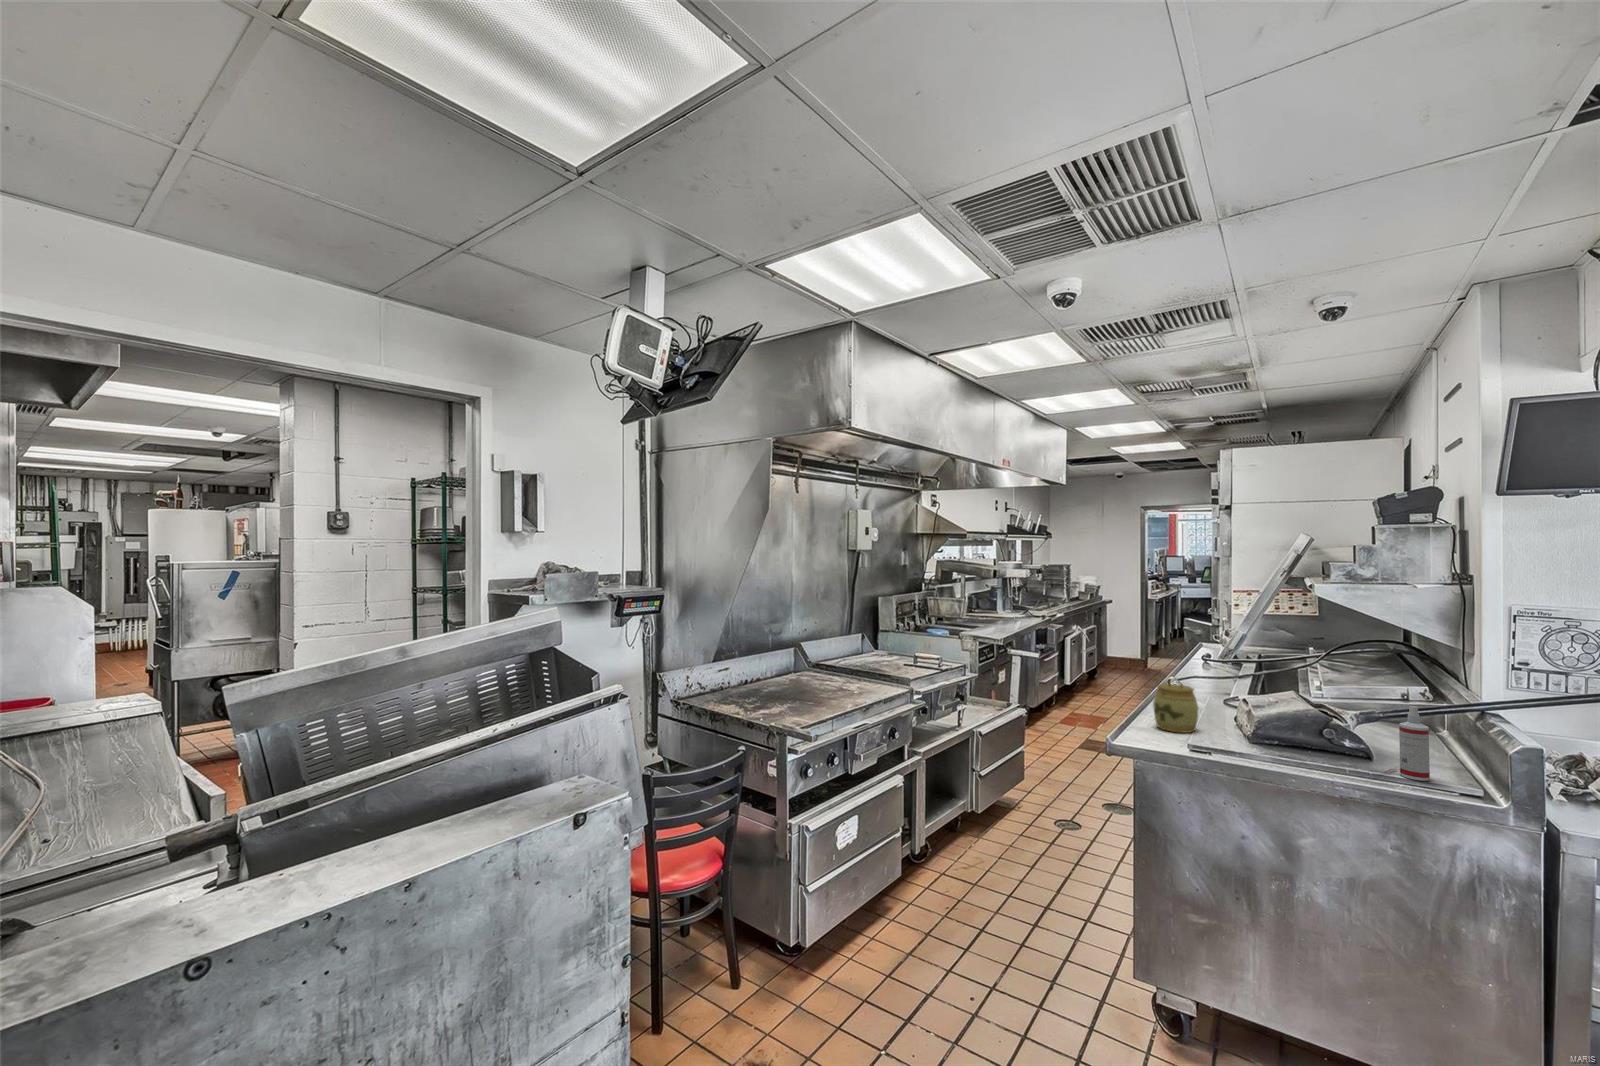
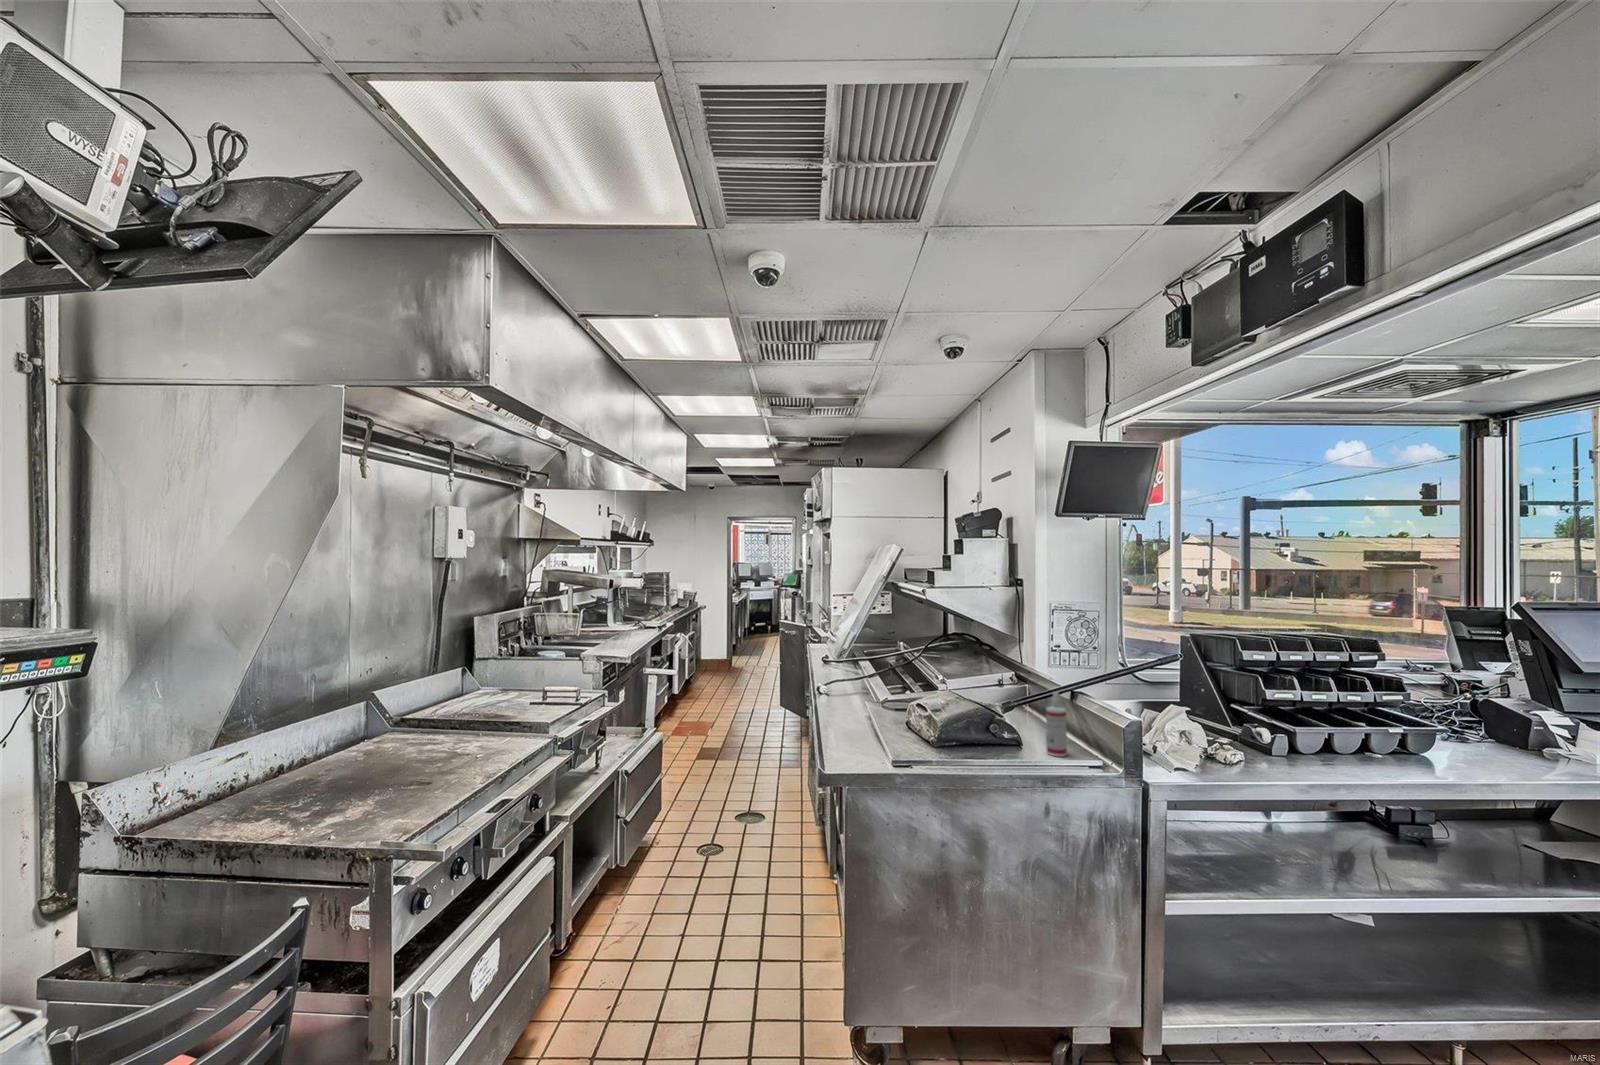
jar: present [1153,678,1199,733] -> none [845,689,884,745]

